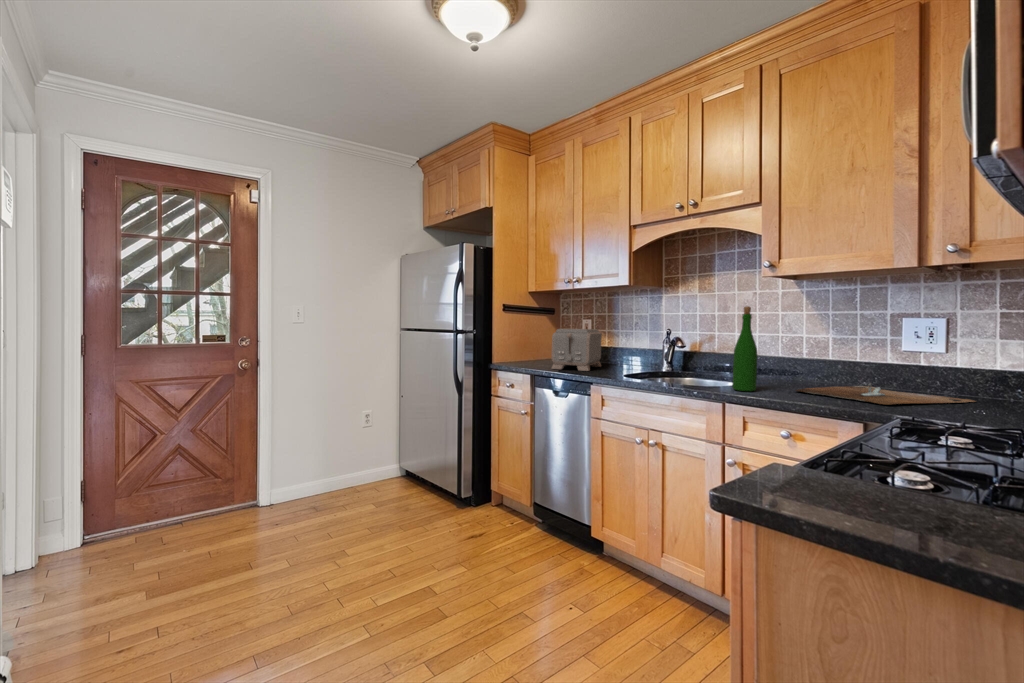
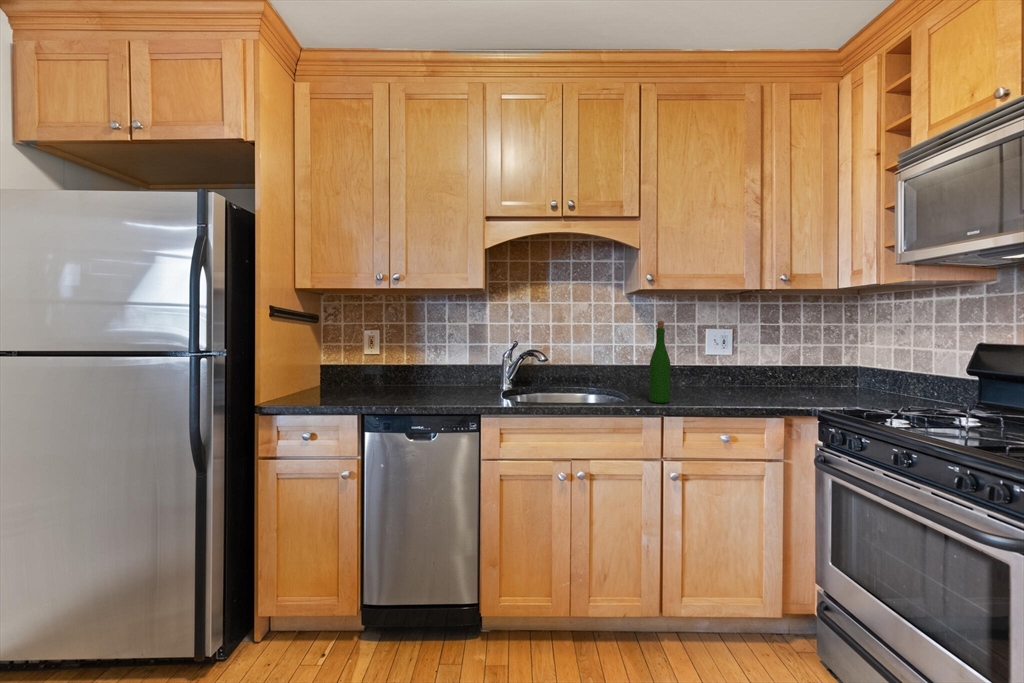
toaster: present [551,329,602,371] -> none [378,344,451,403]
cutting board: present [796,383,974,404] -> none [673,384,769,400]

